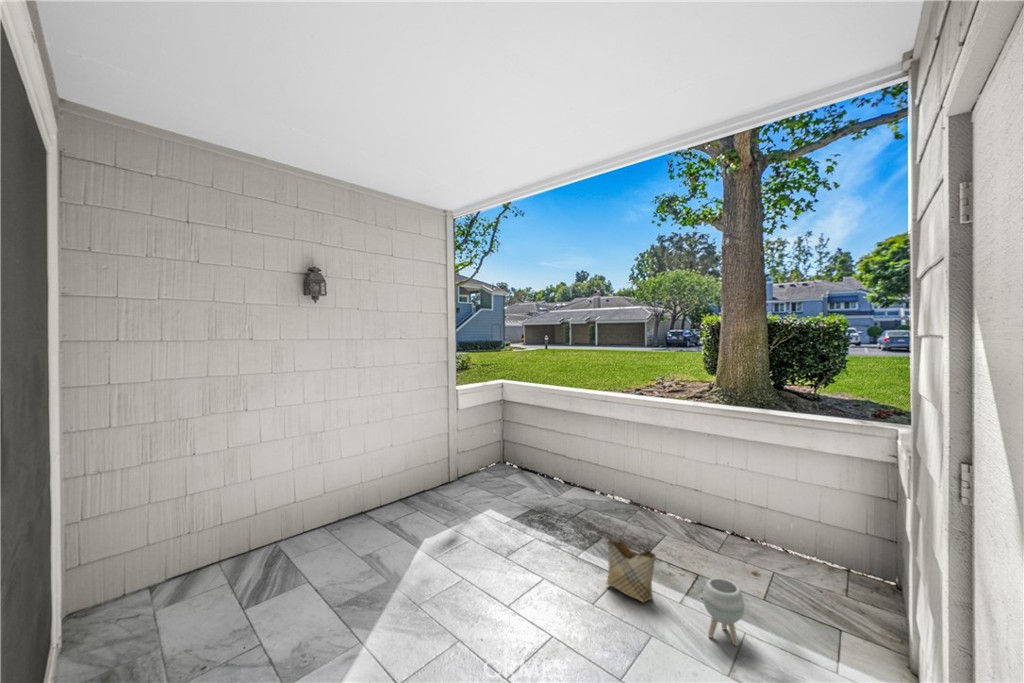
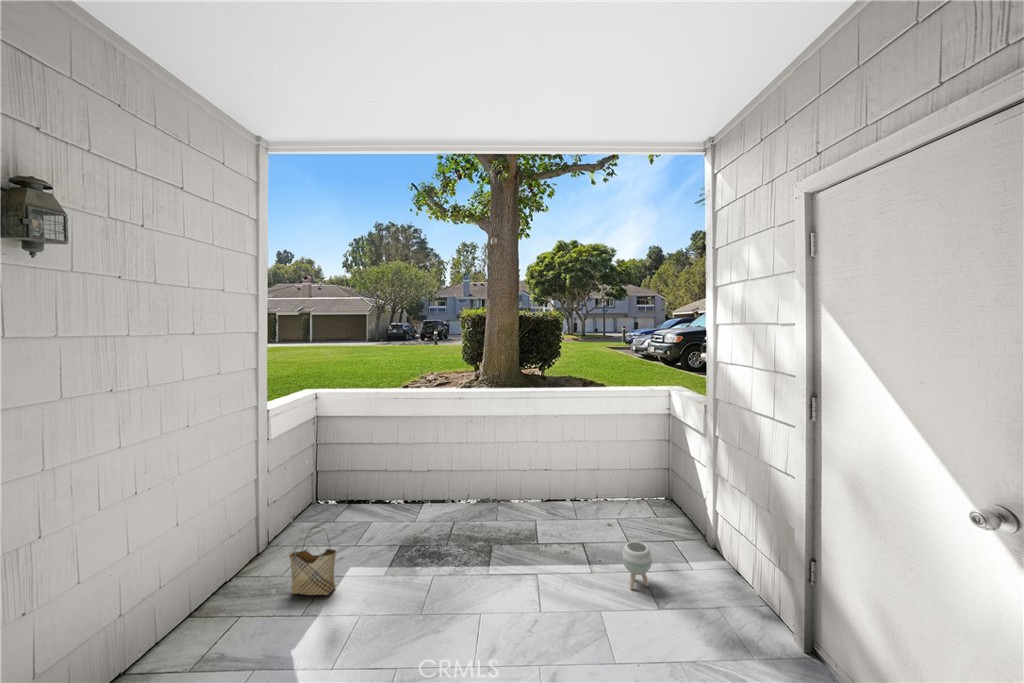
woven basket: present [607,529,656,602] -> present [289,527,336,595]

